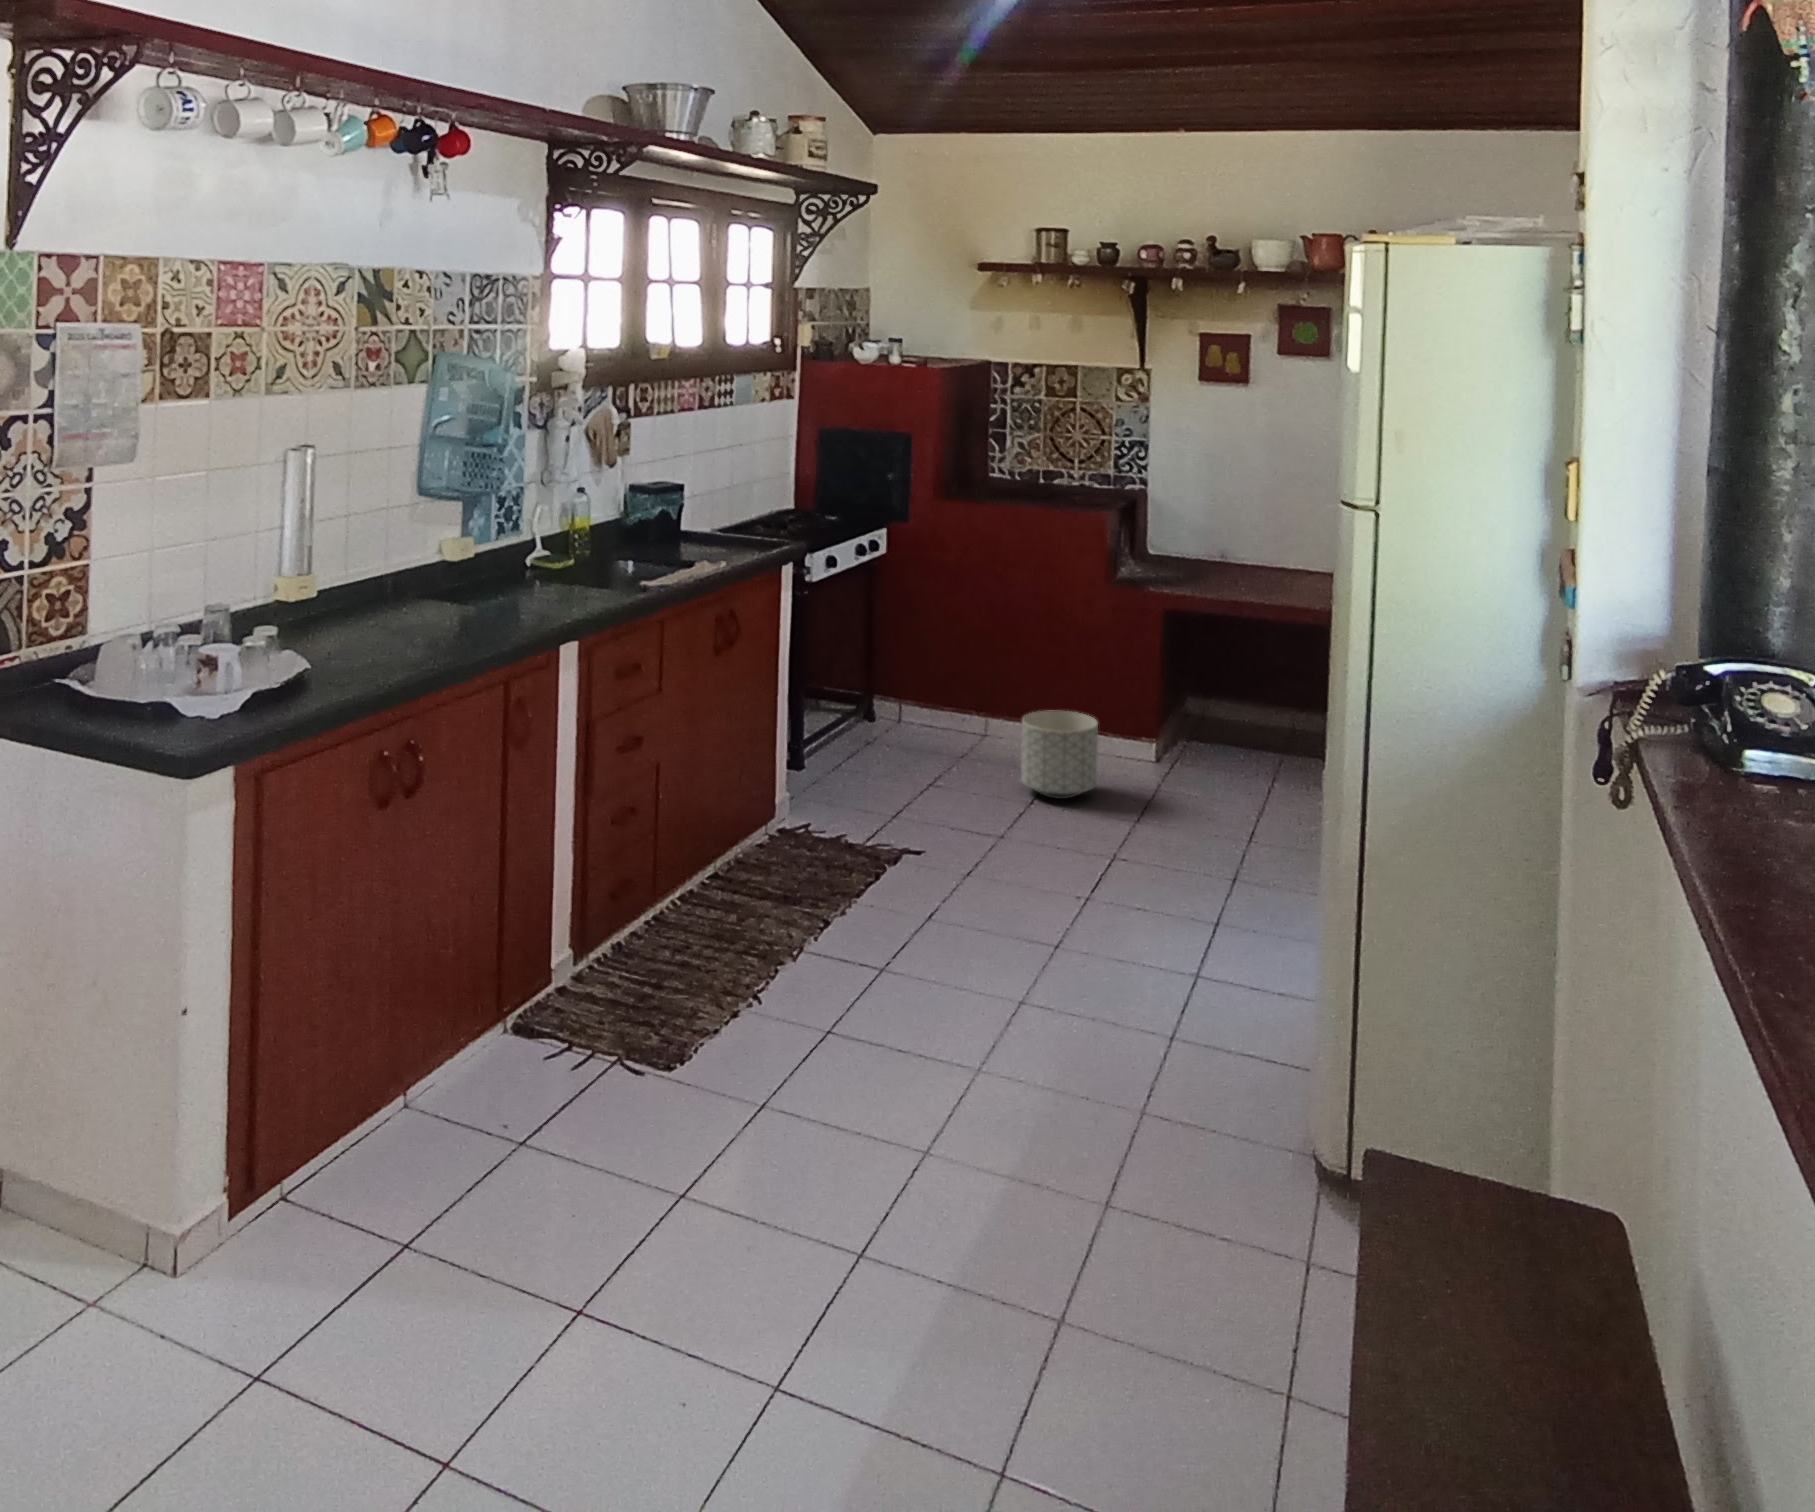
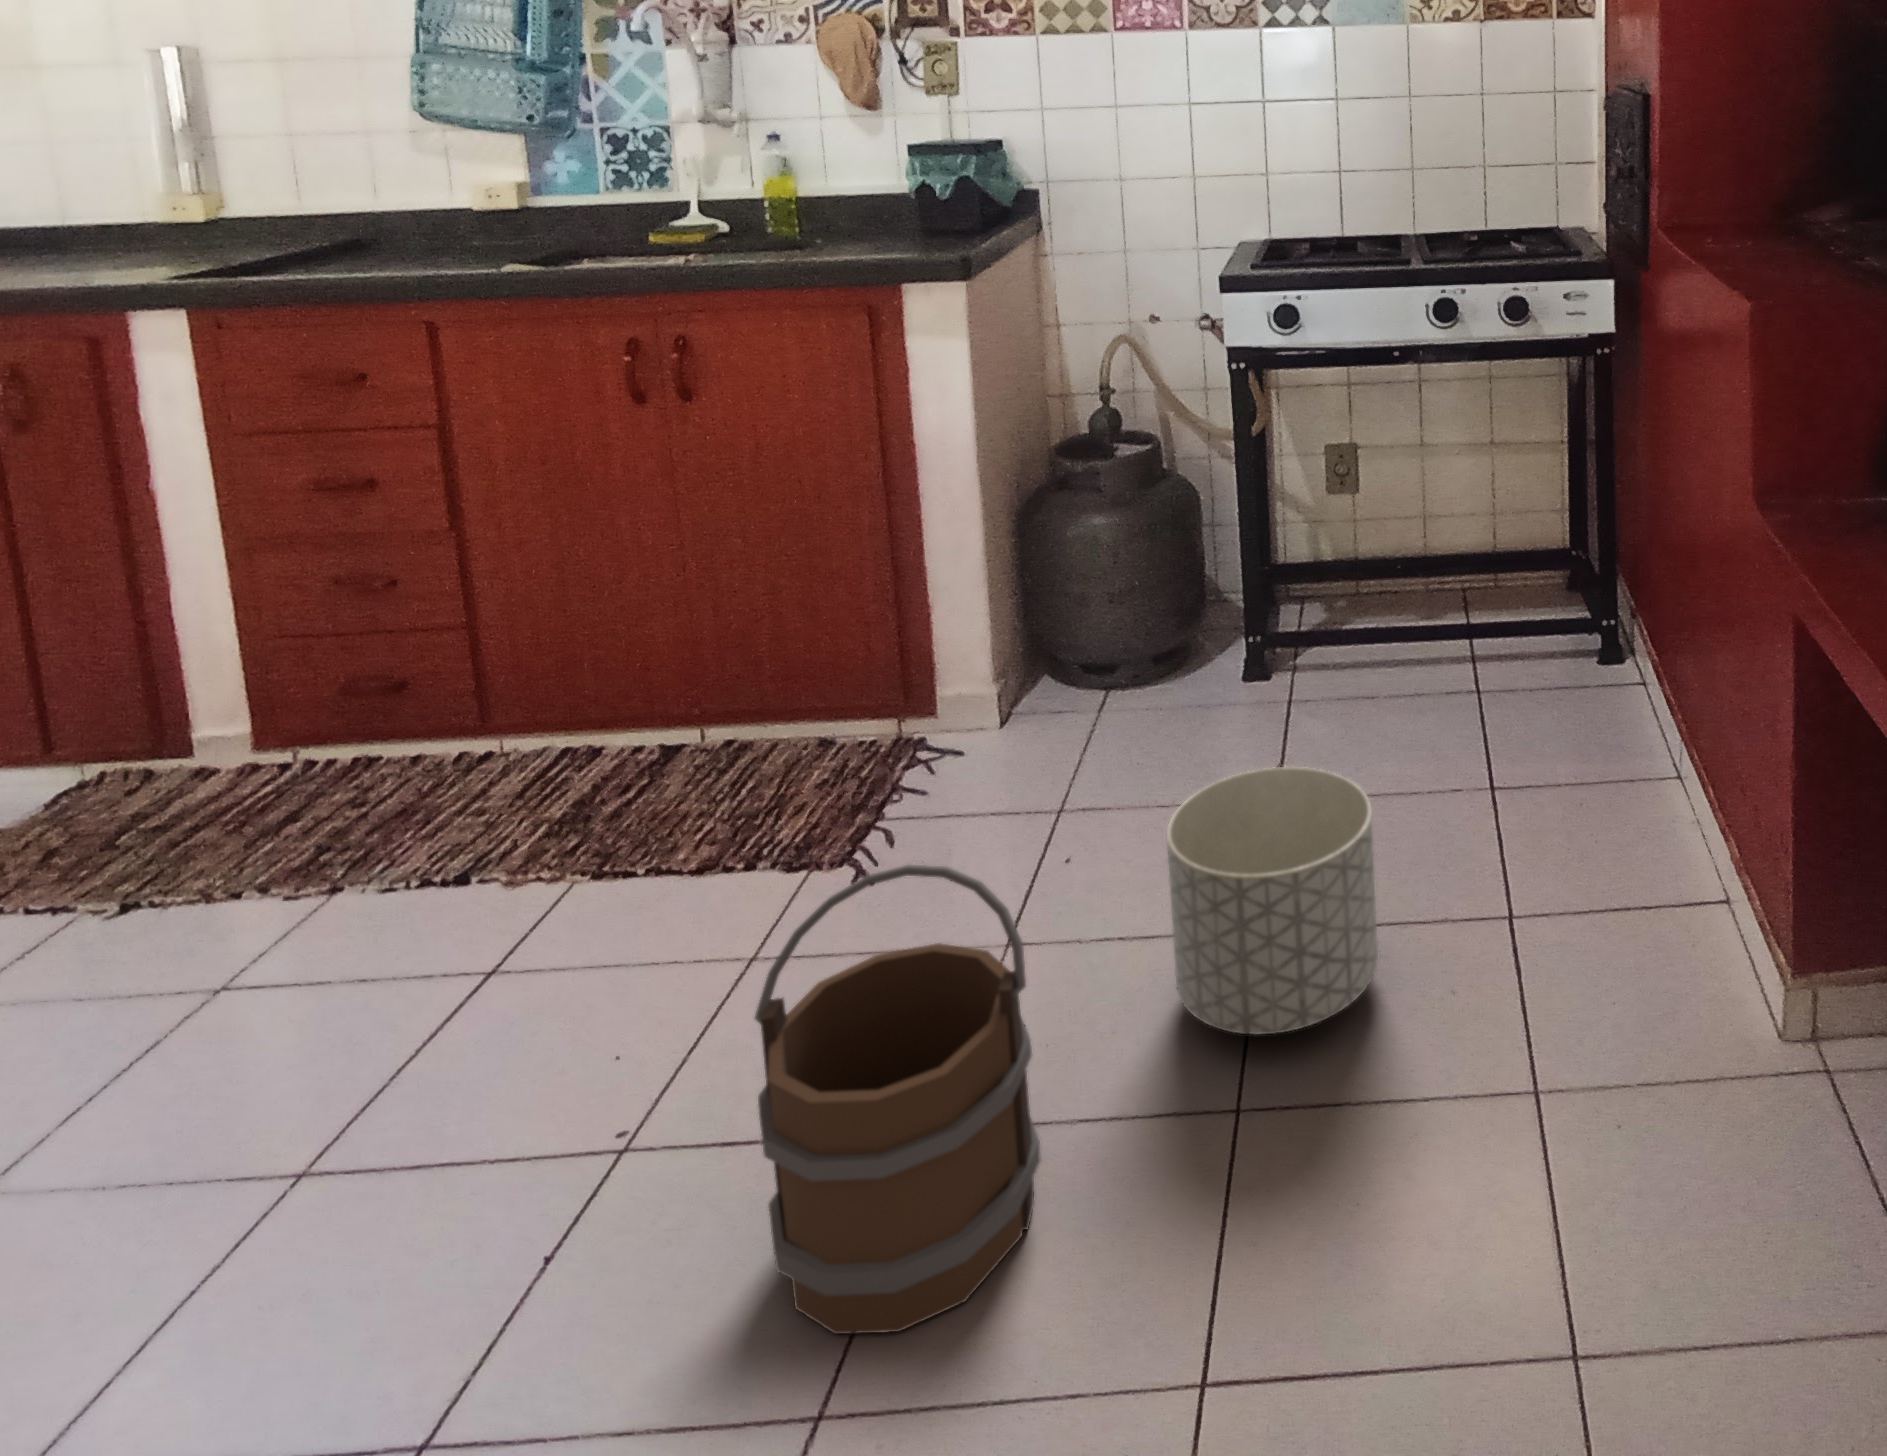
bucket: none [1101,721,1186,857] -> present [755,865,1040,1334]

